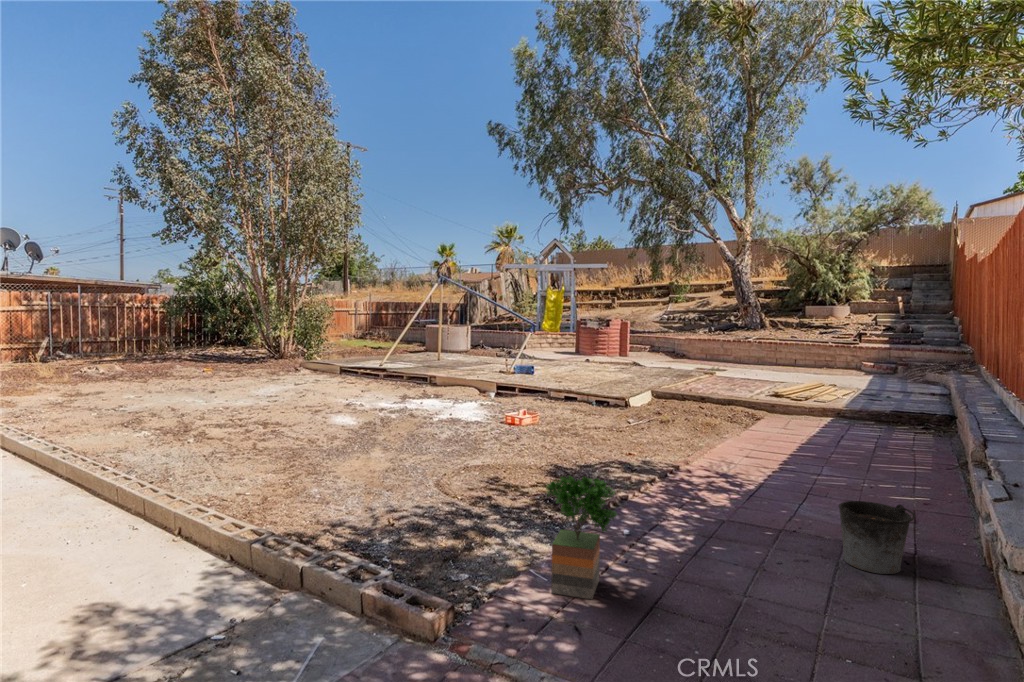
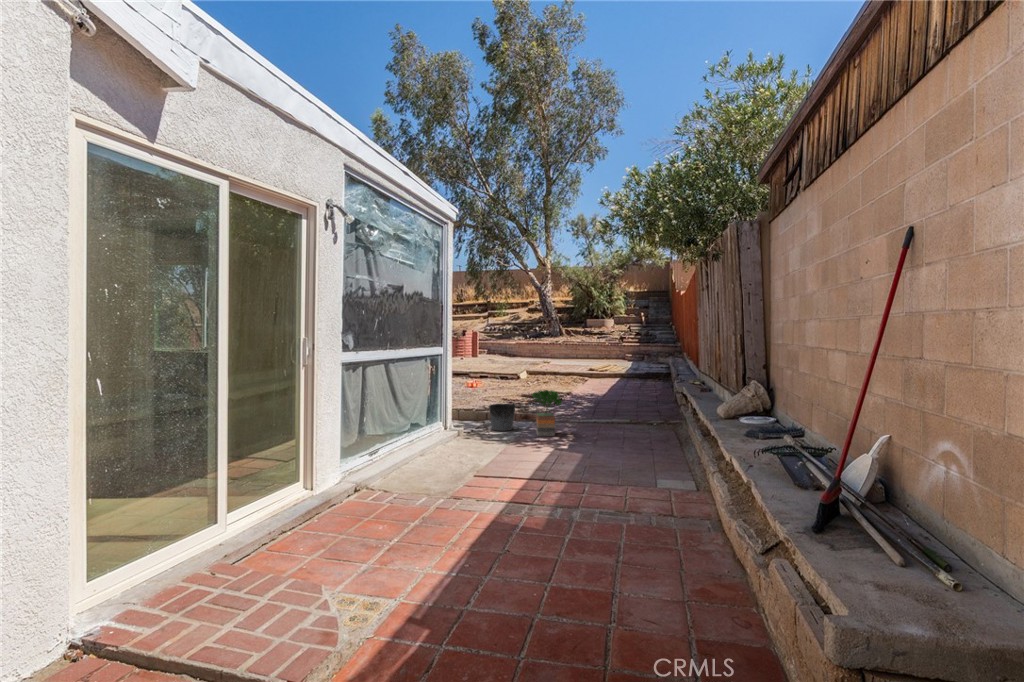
bucket: present [839,501,915,574] -> present [489,403,517,431]

